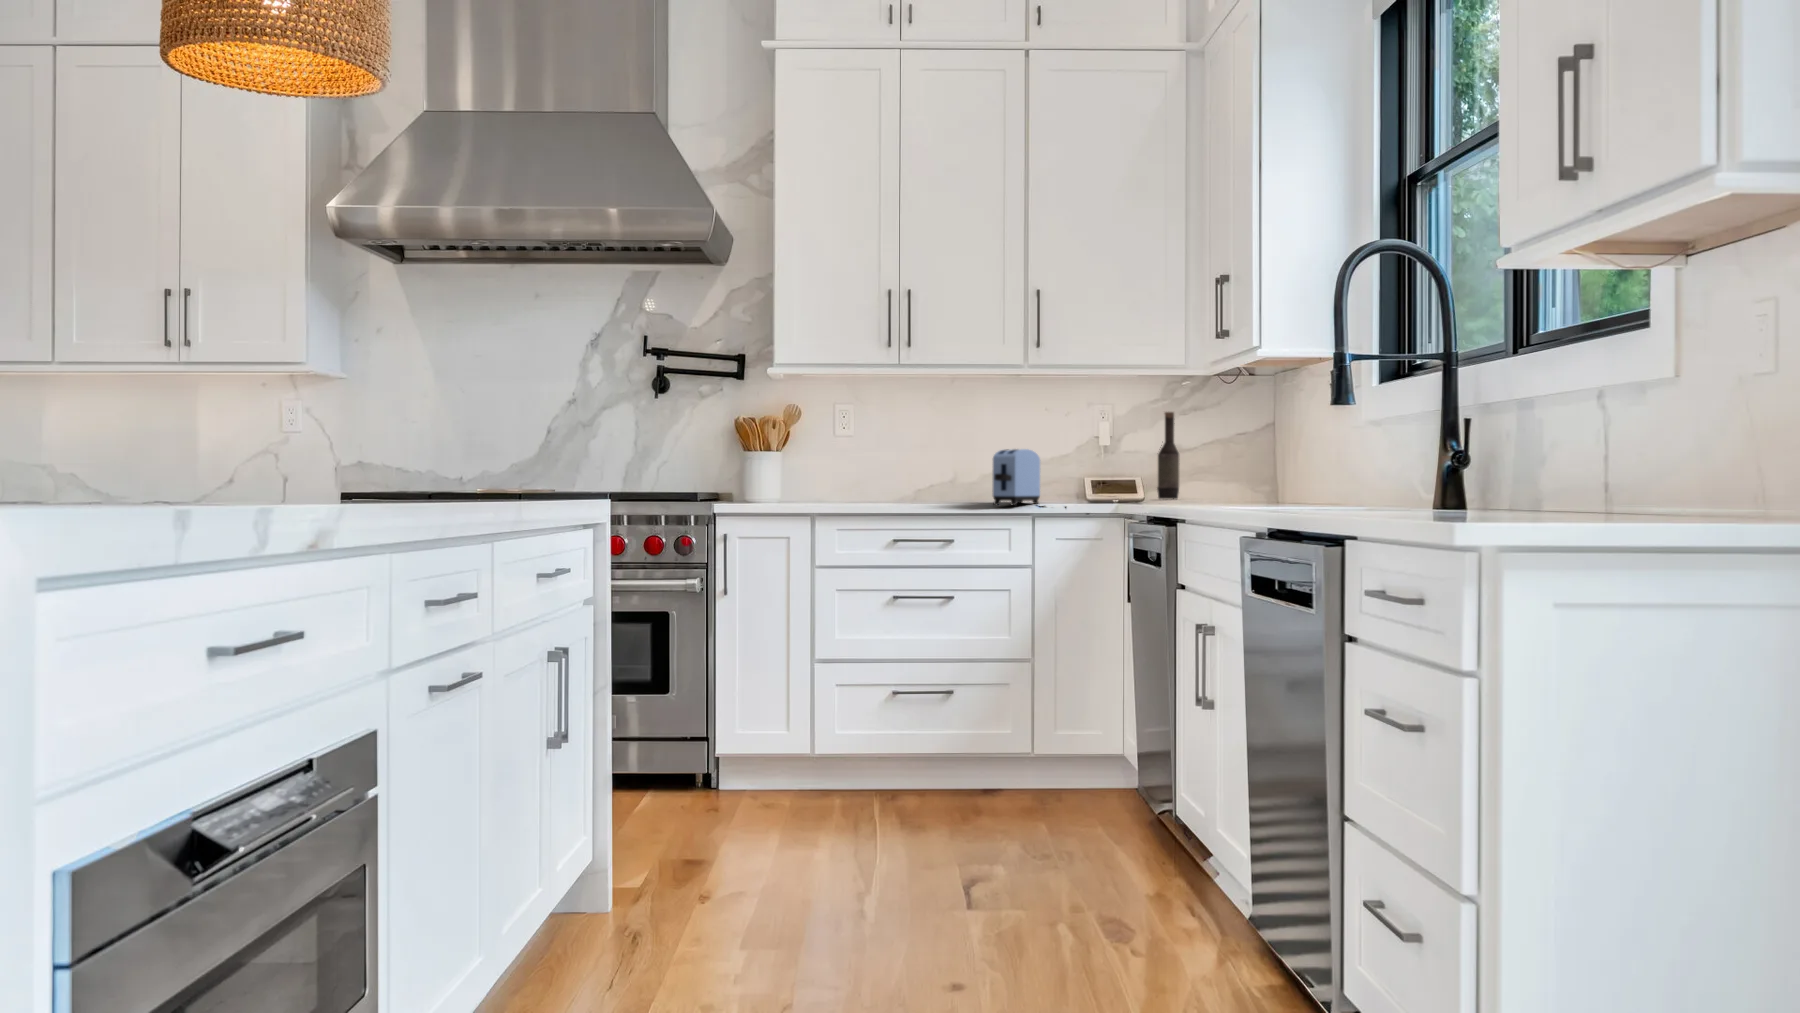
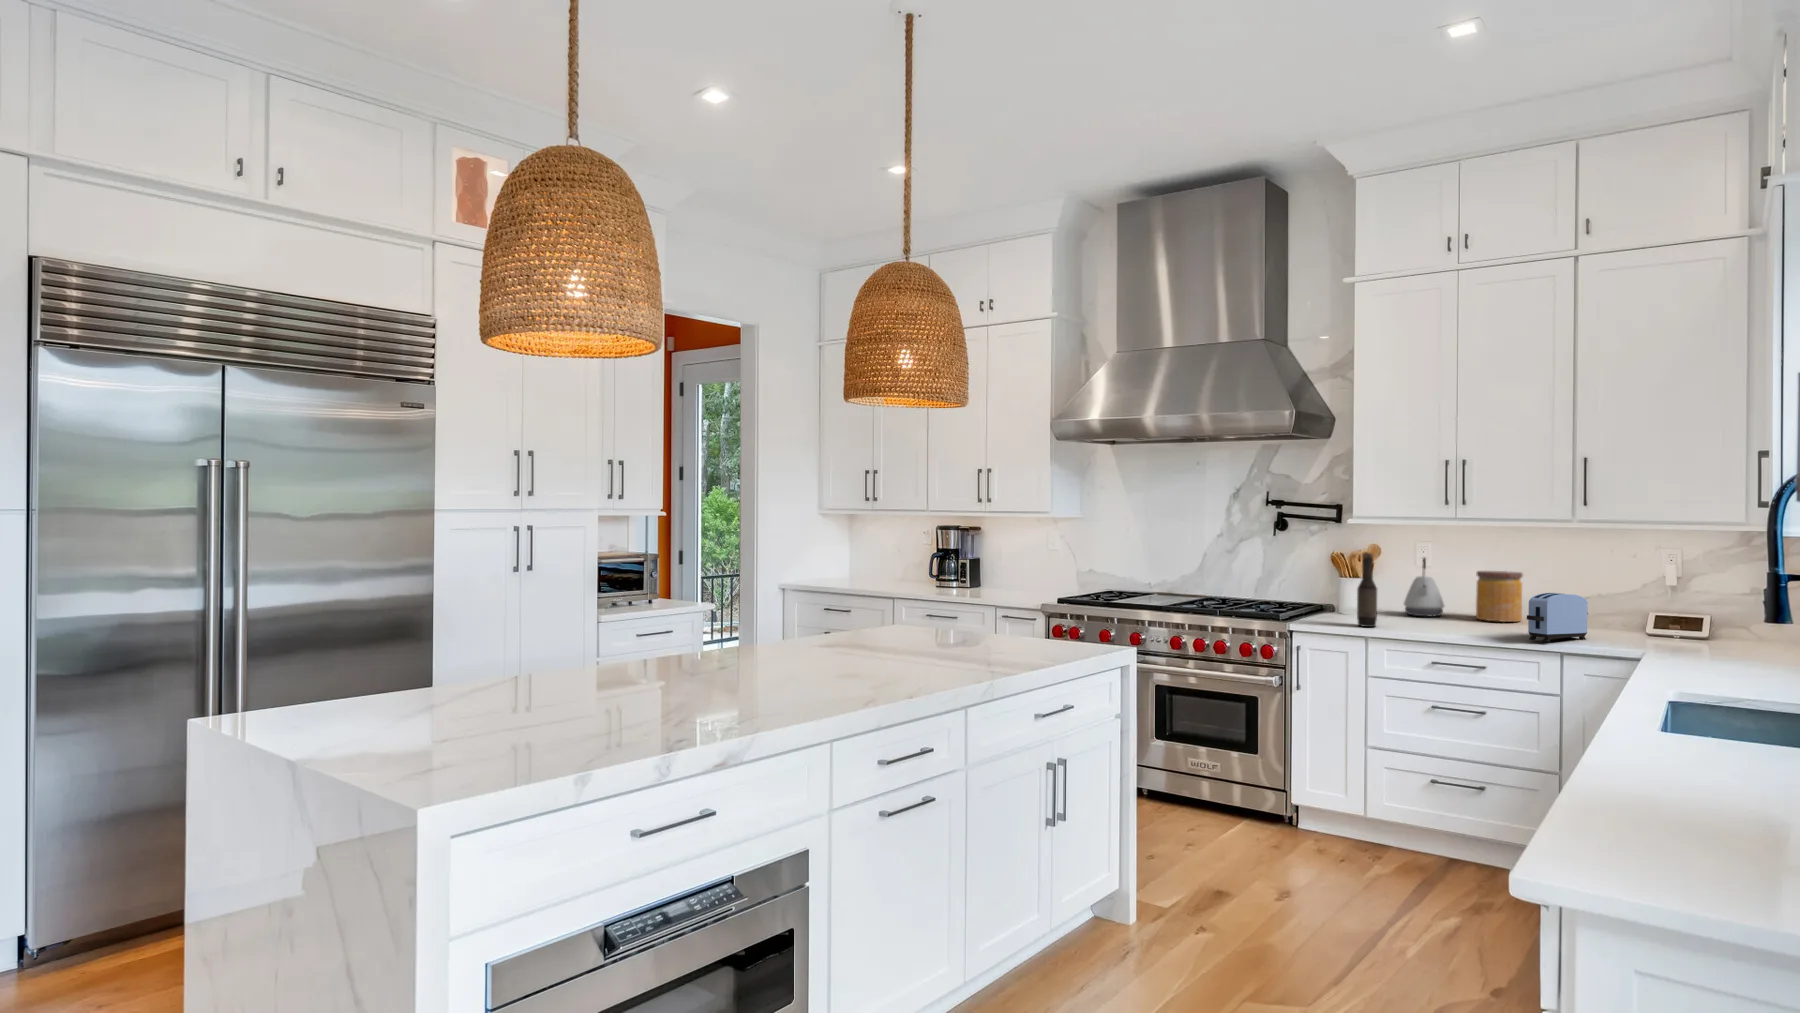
bottle: present [1157,412,1179,499] -> present [1357,553,1377,627]
kettle: none [821,422,867,495] -> present [1404,558,1444,616]
jar: none [903,436,952,495] -> present [1476,571,1523,622]

